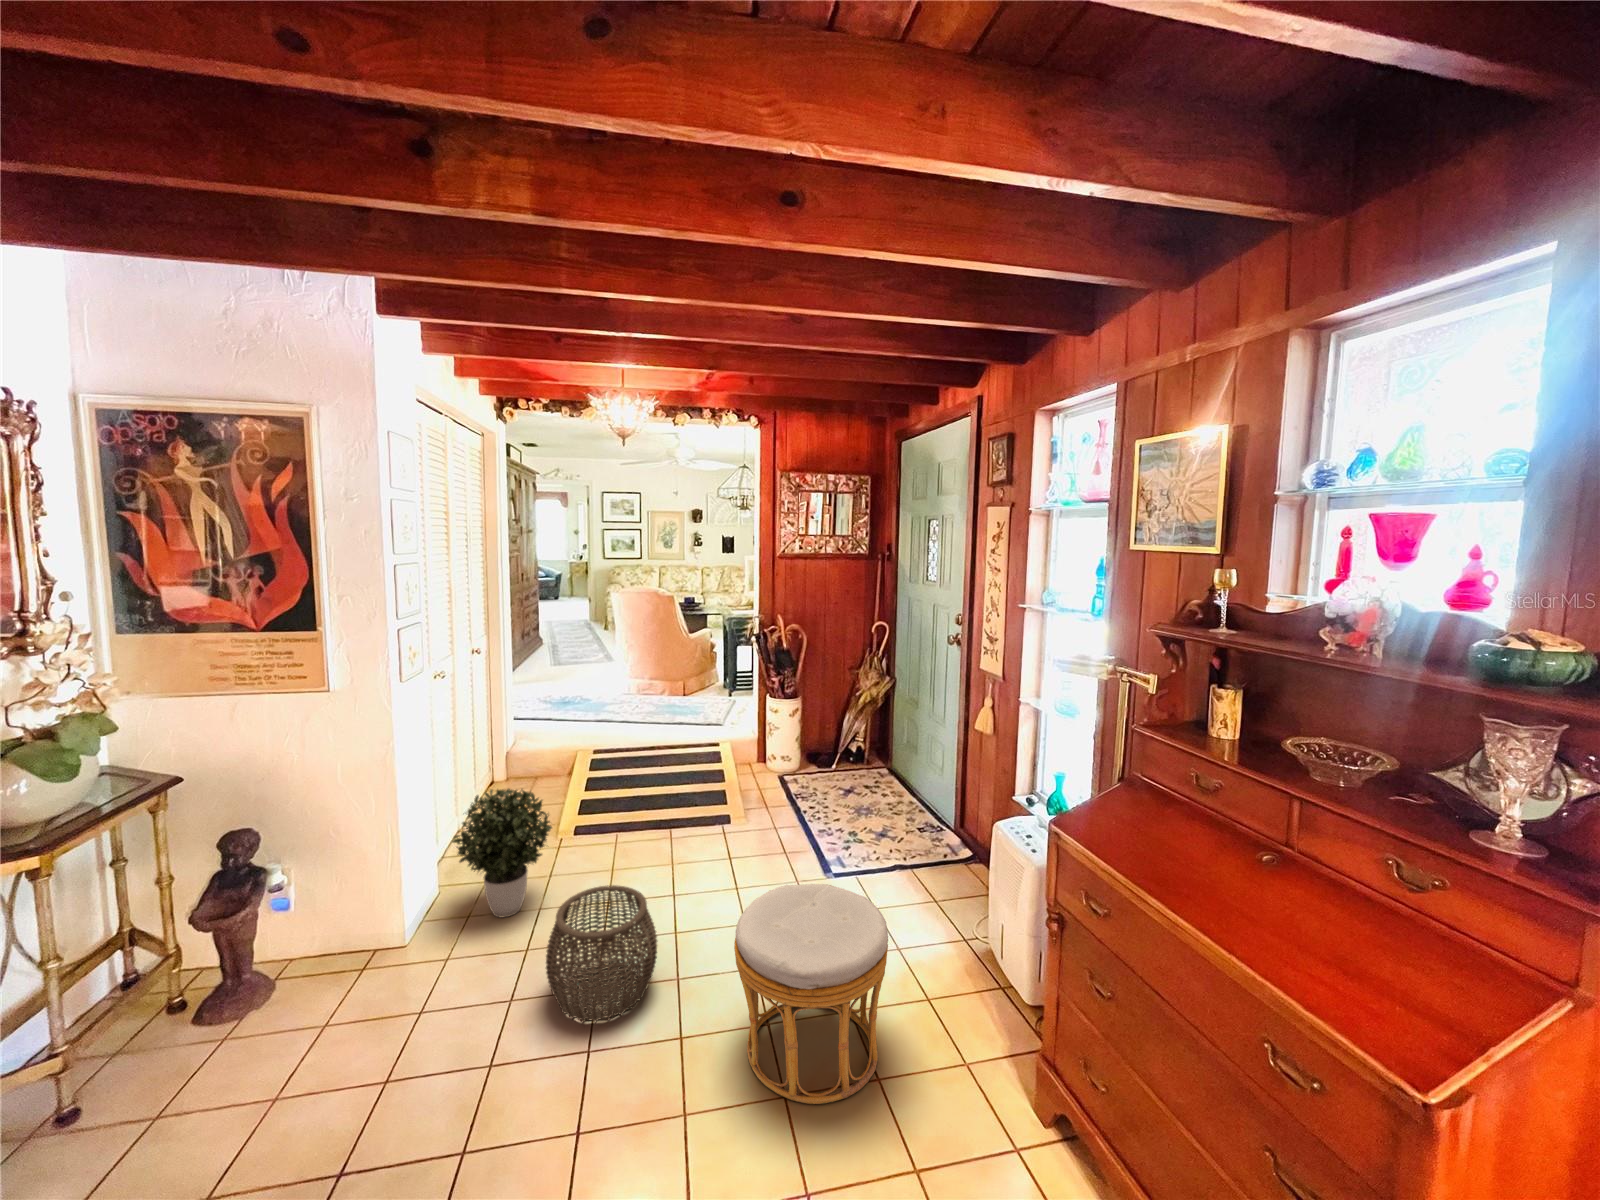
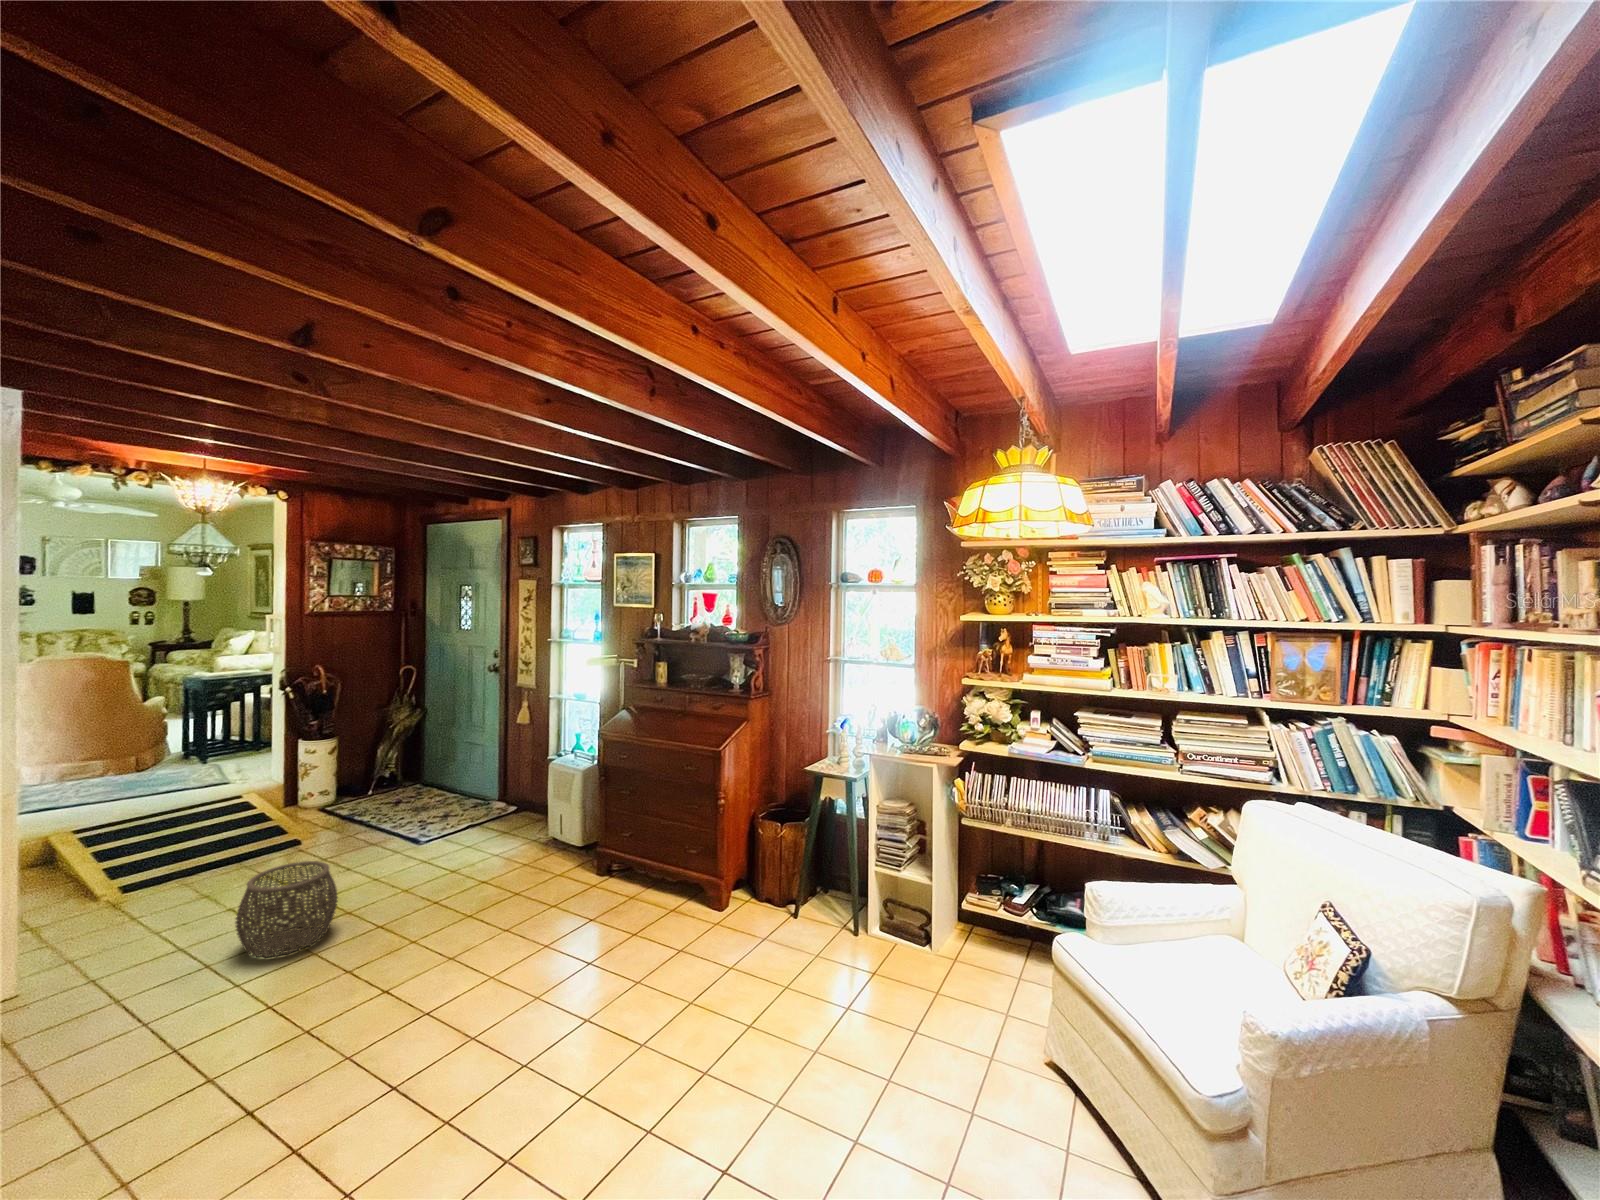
potted plant: present [452,789,552,917] -> none [45,832,166,959]
ottoman: present [734,884,888,1104] -> none [418,808,518,920]

